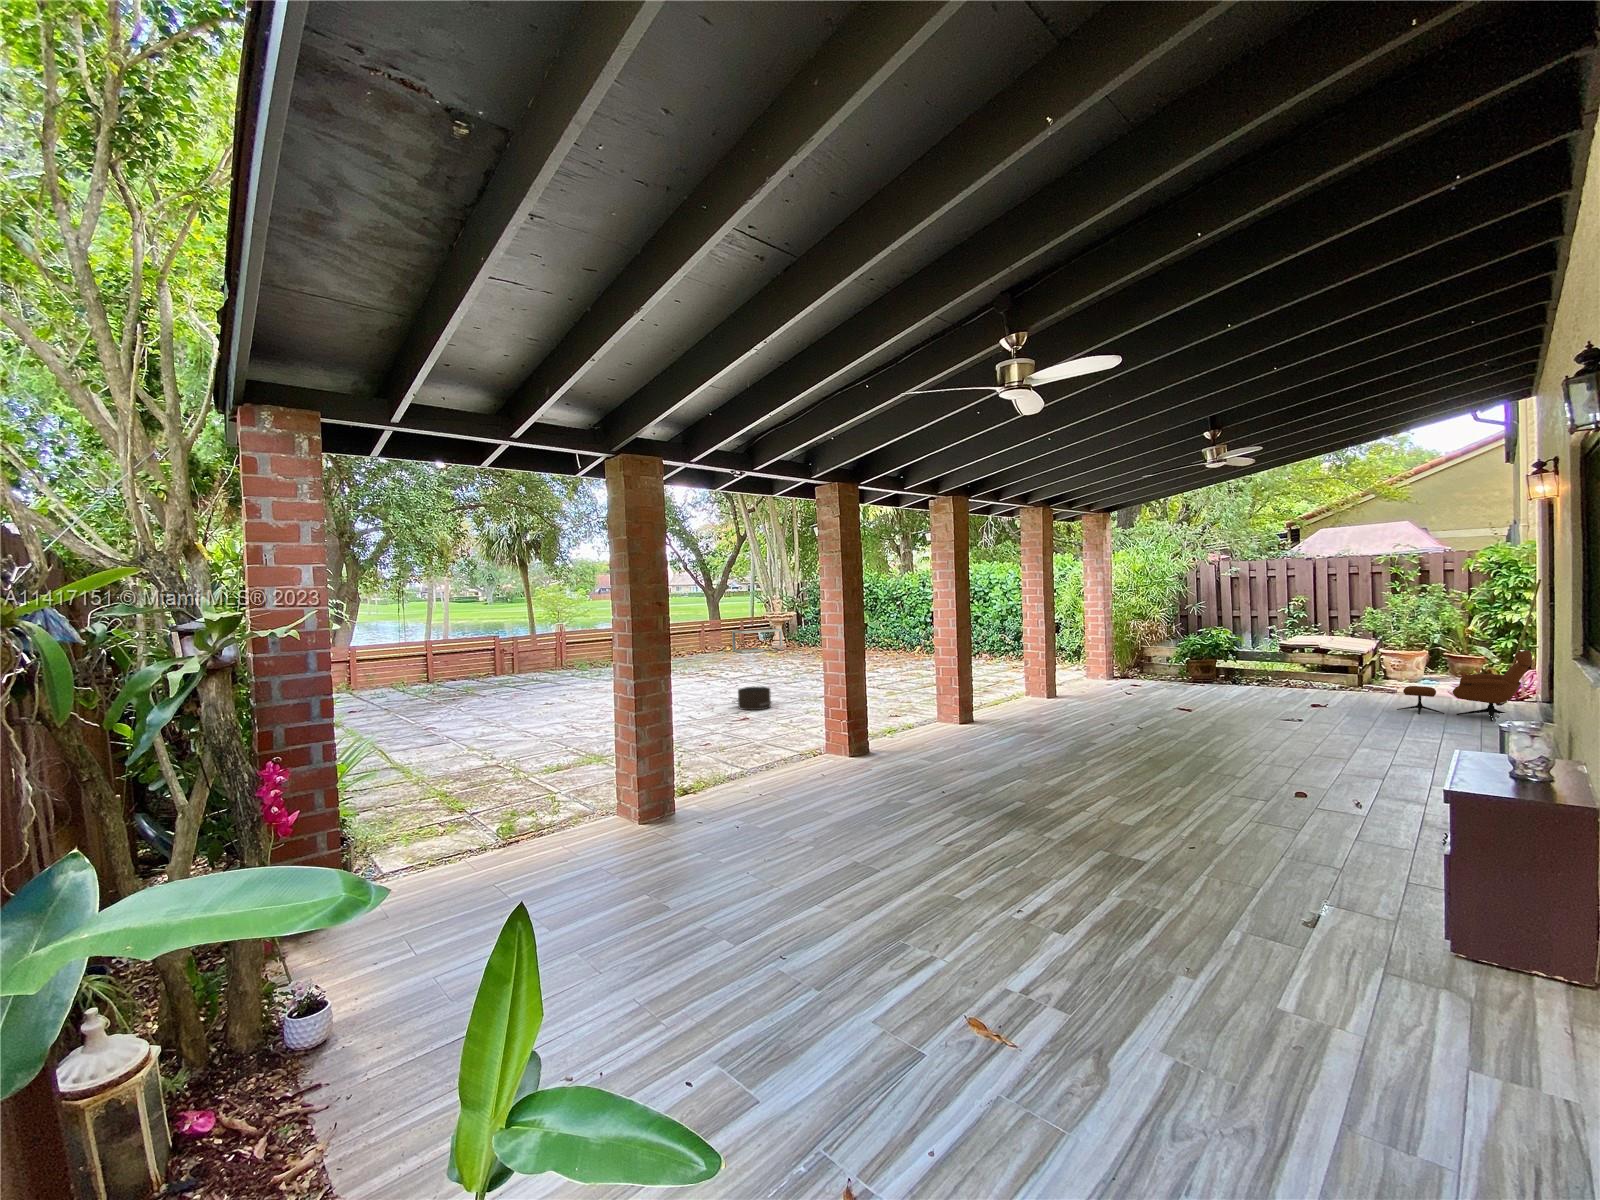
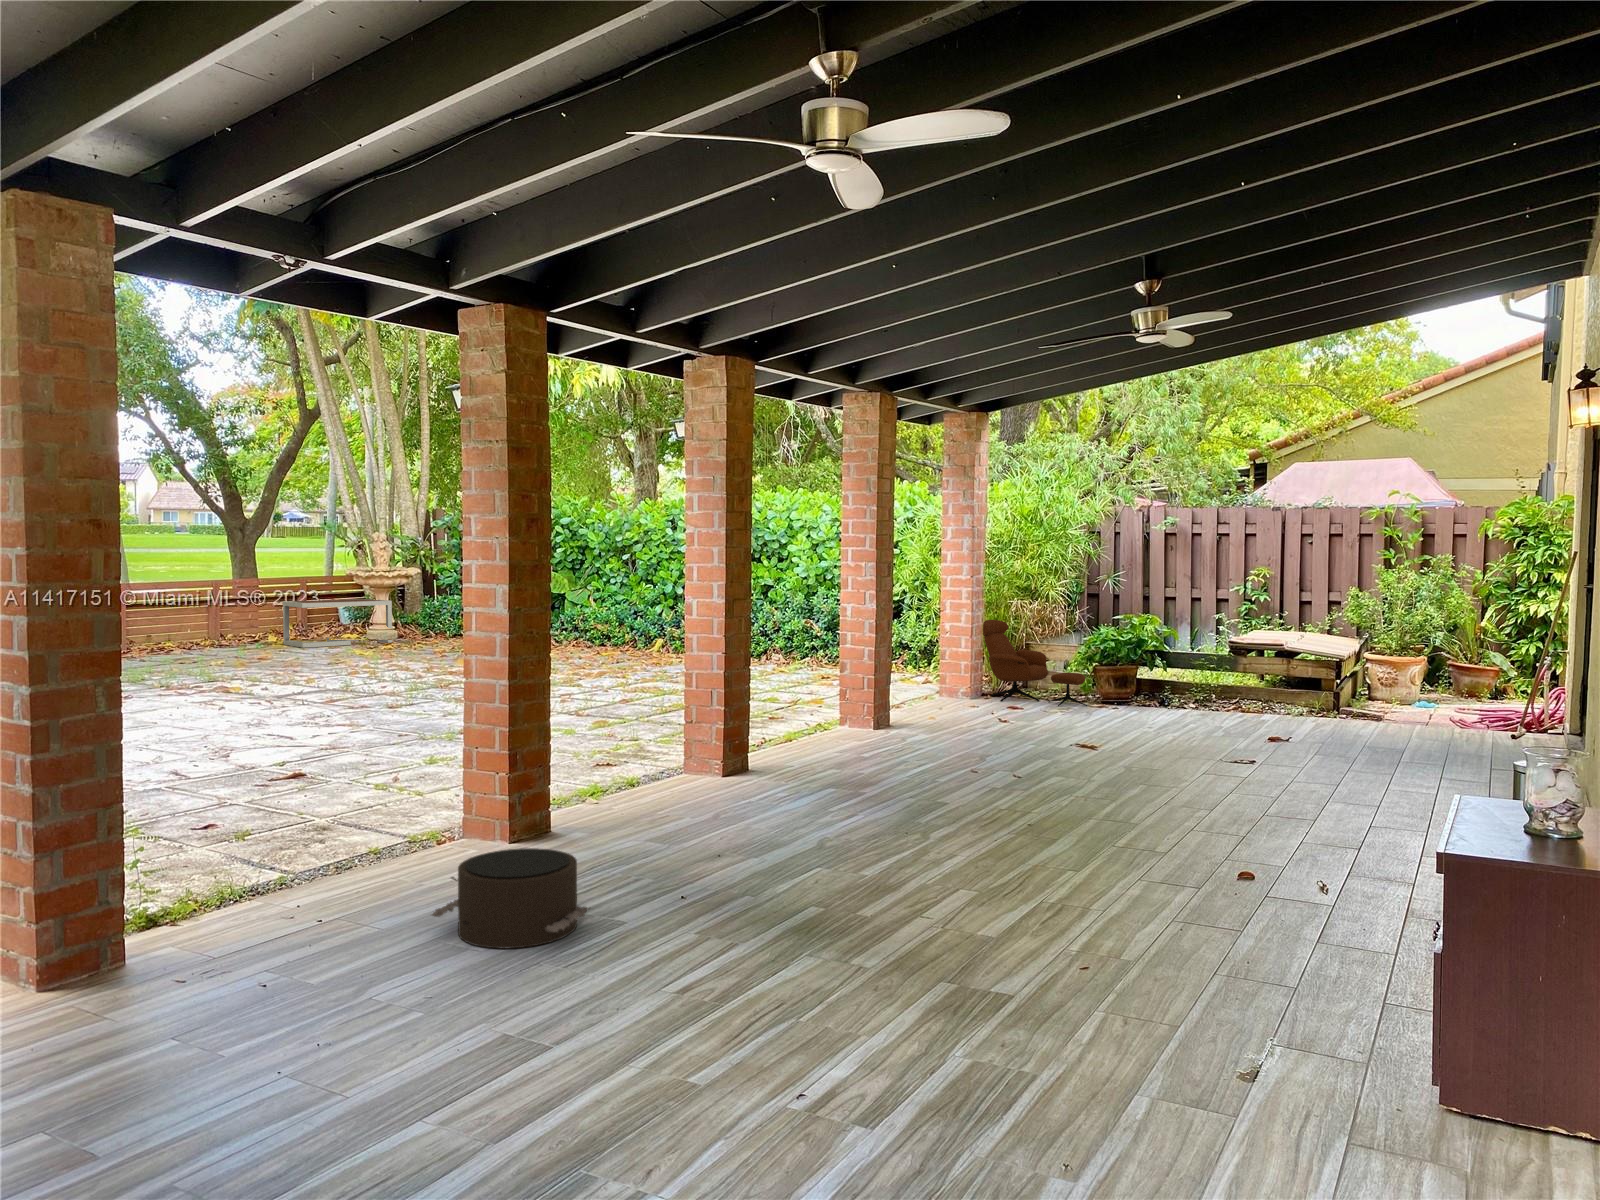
lounge chair: present [1397,650,1532,721] -> present [983,620,1087,706]
pouf: present [732,687,772,710] -> present [432,848,589,949]

